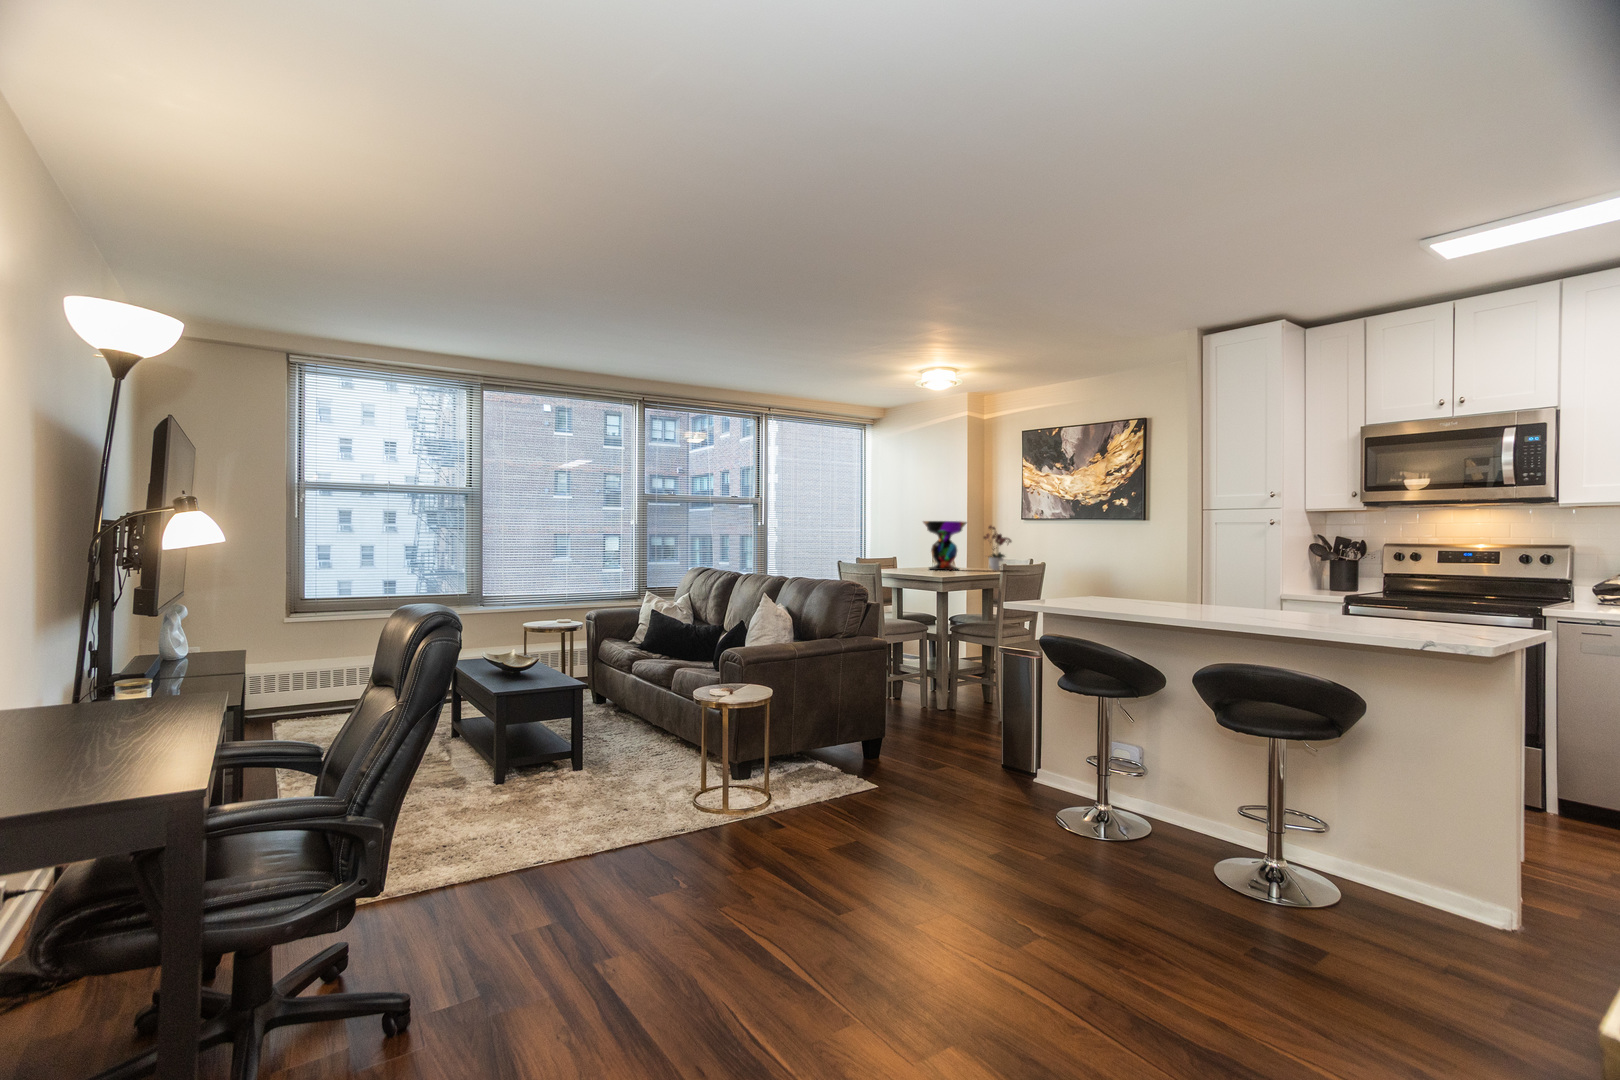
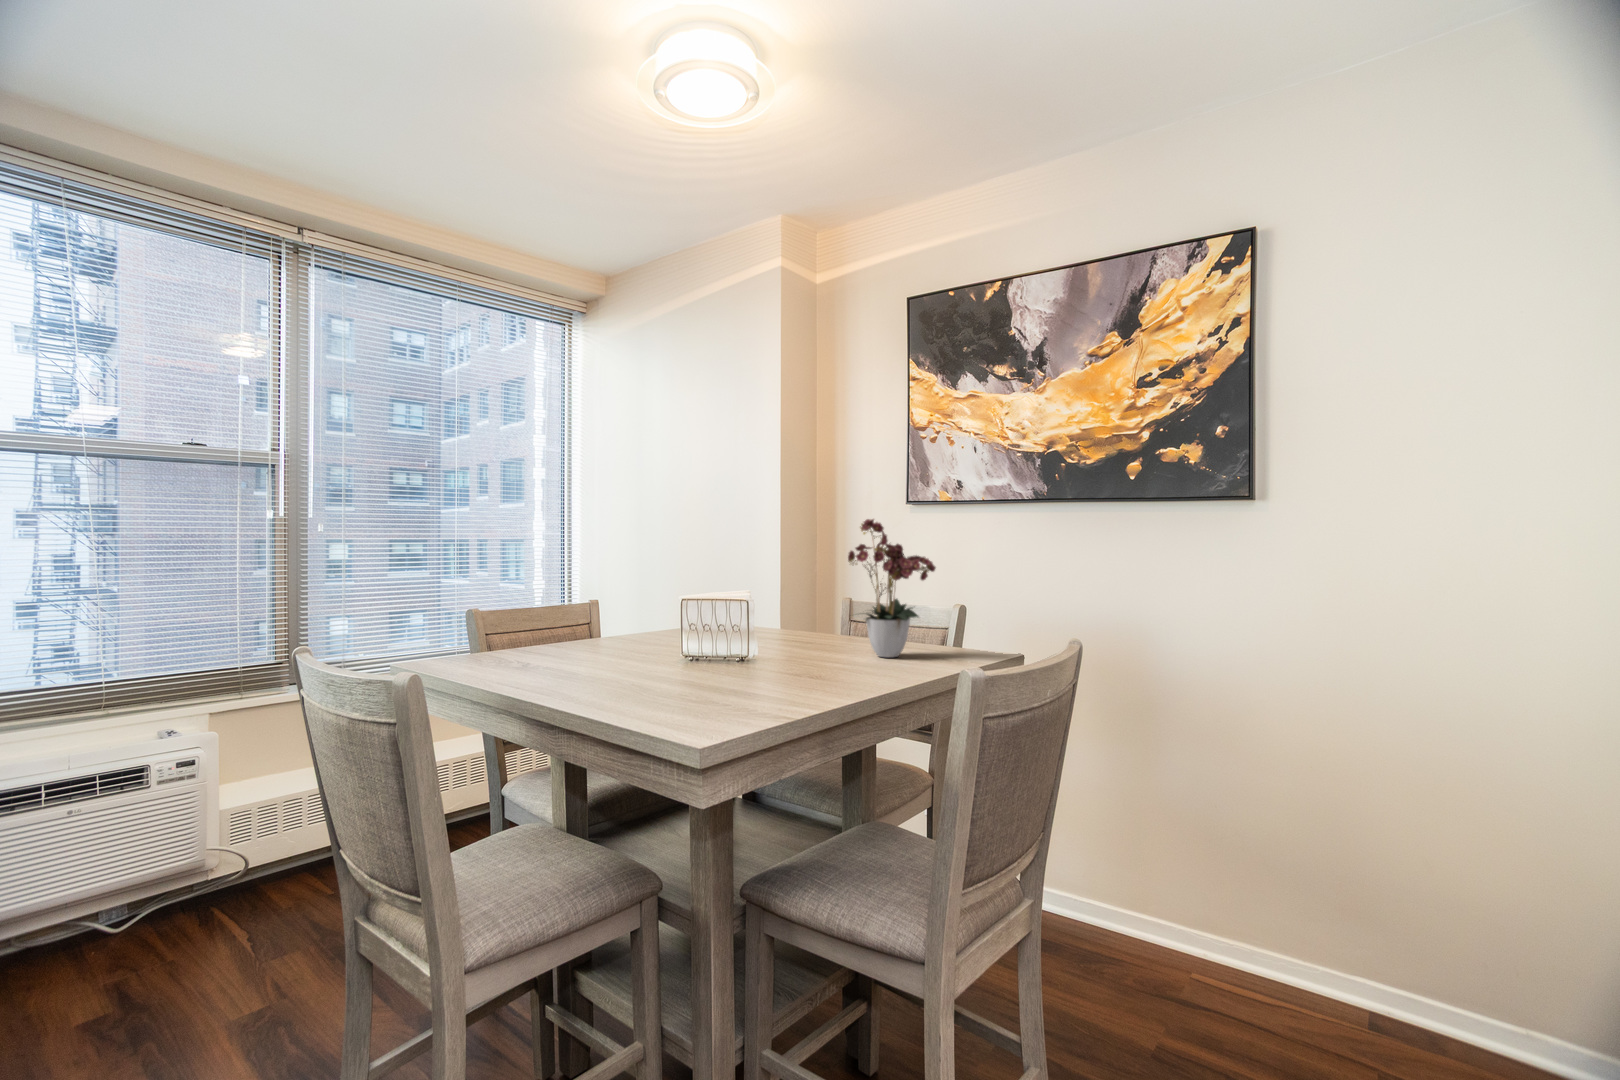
decorative bowl: present [923,521,967,570] -> none [646,506,806,688]

